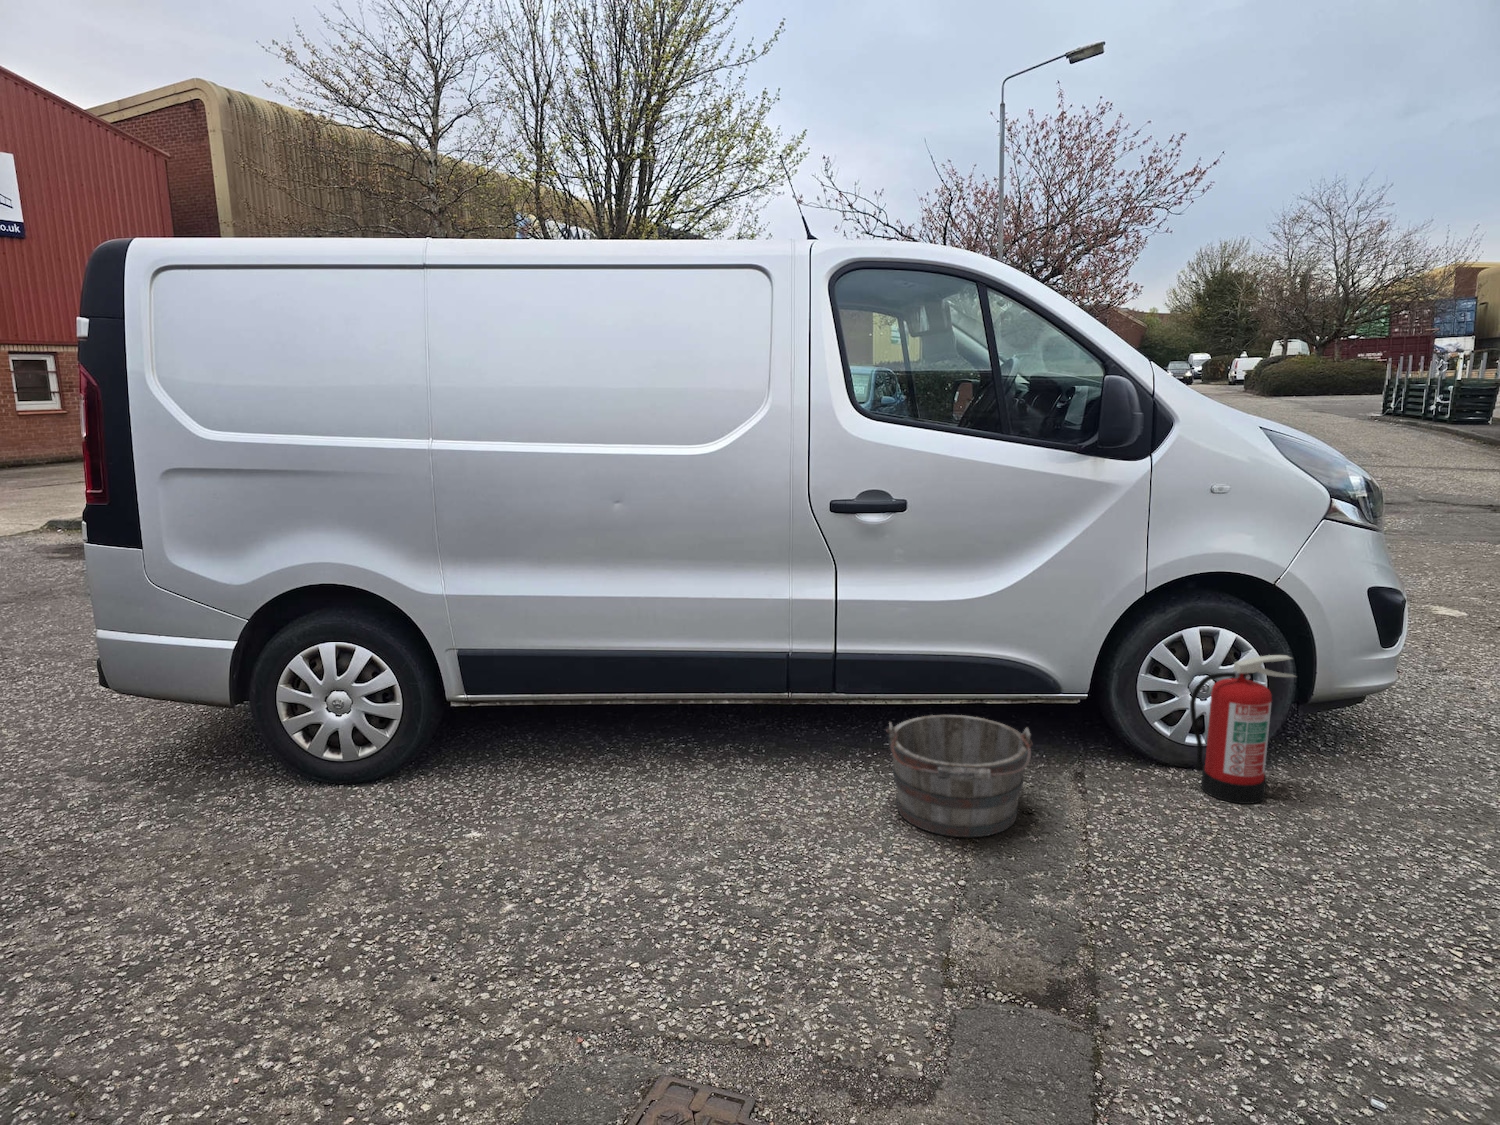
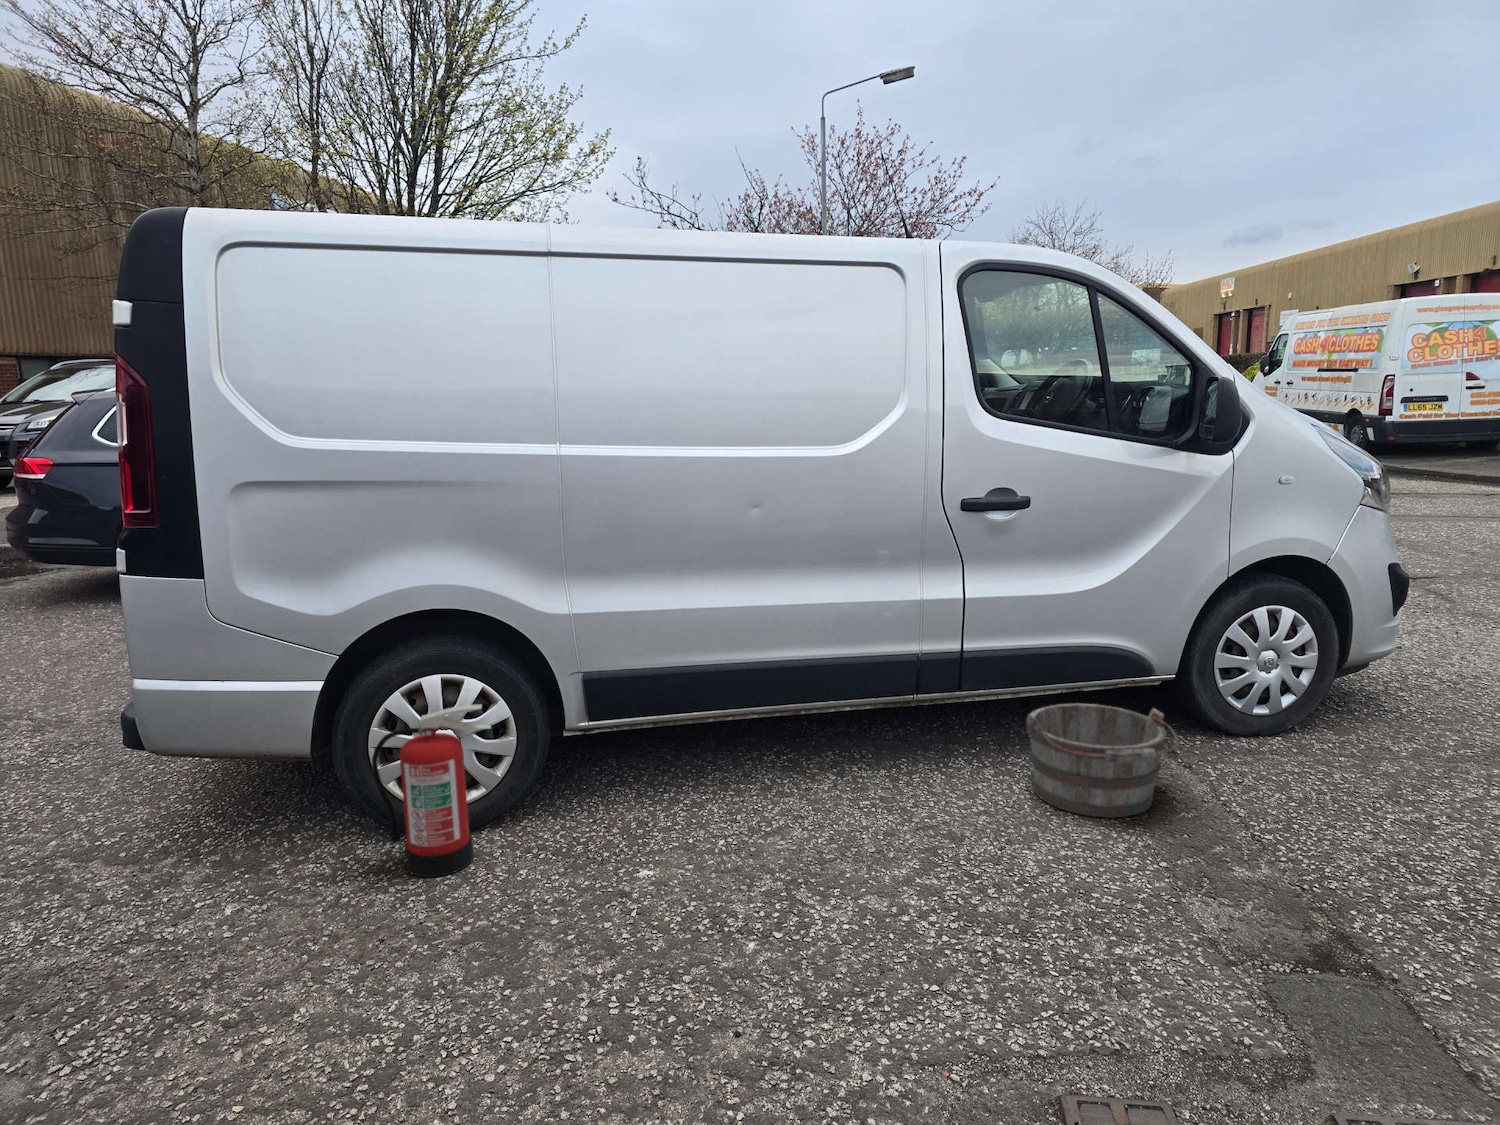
fire extinguisher: present [1190,655,1295,804] -> present [372,705,491,877]

